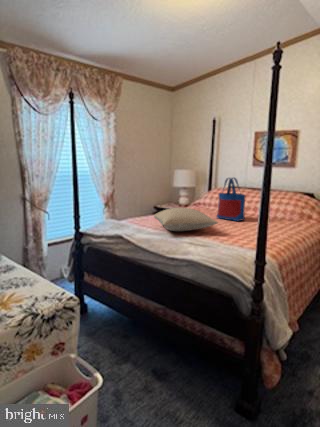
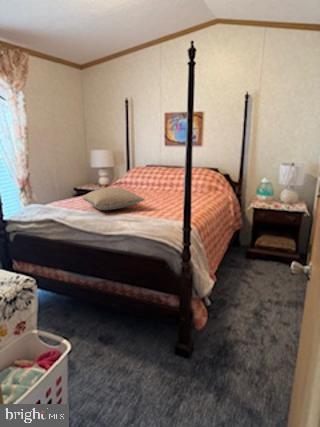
tote bag: present [217,178,245,221] -> none [139,157,165,197]

